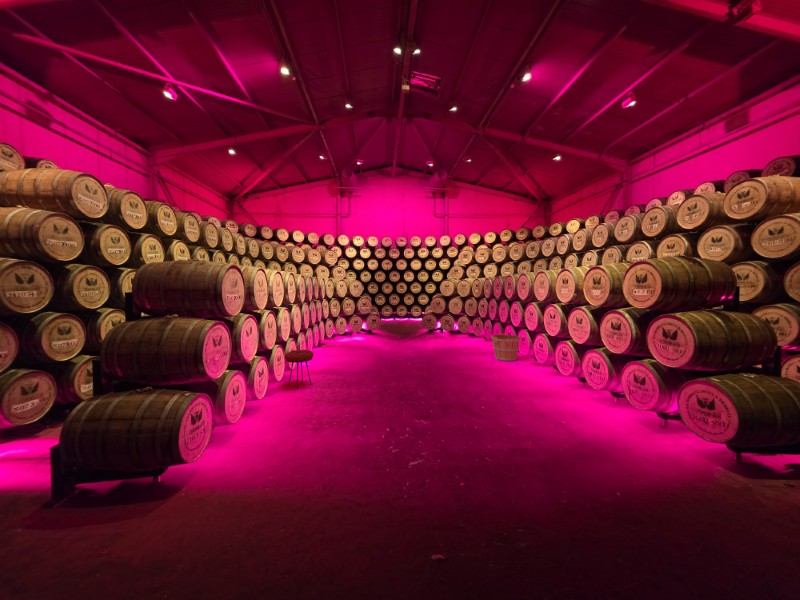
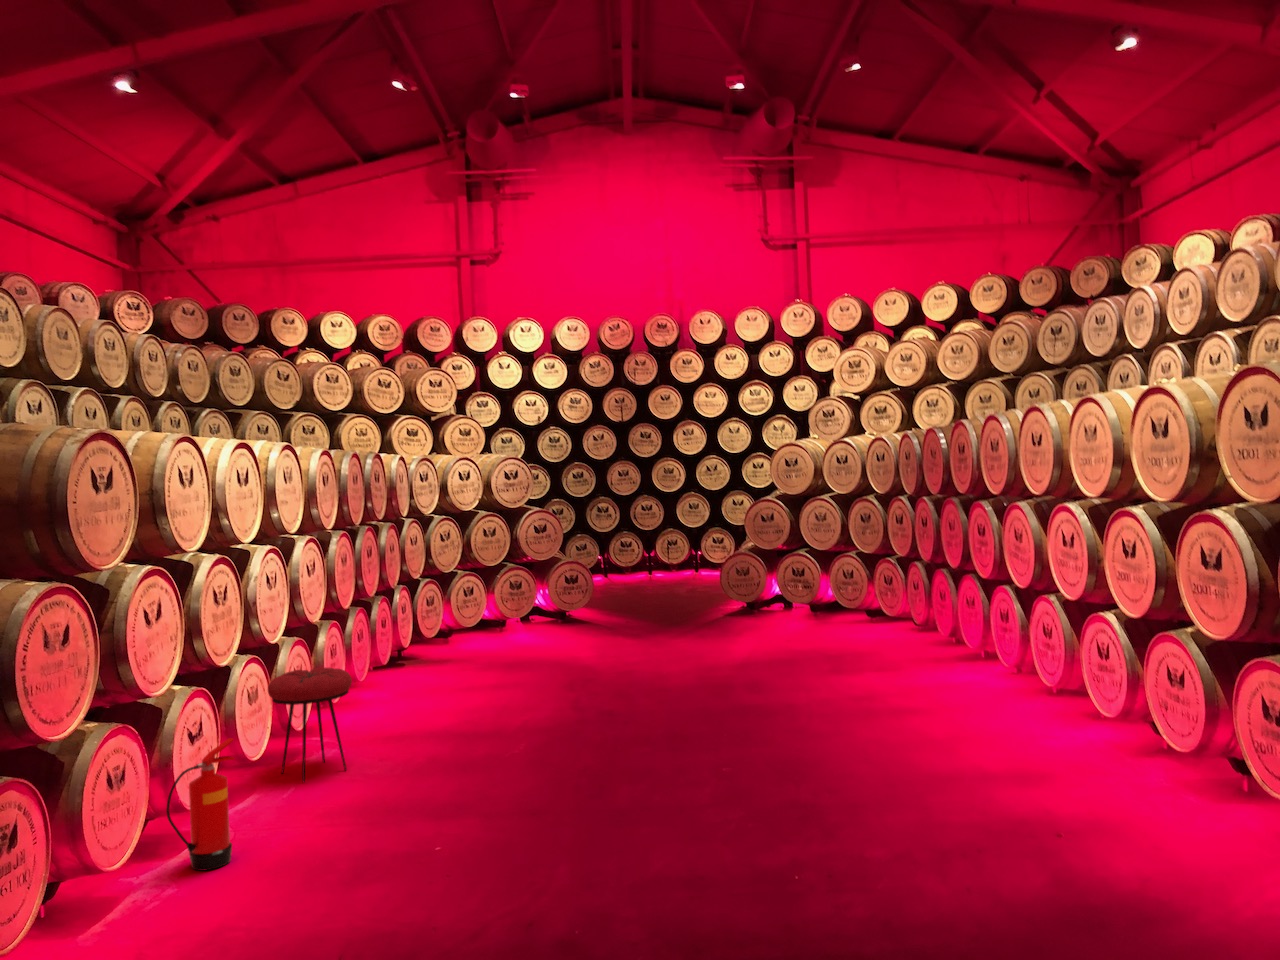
wooden bucket: present [491,334,521,361] -> none [913,606,1005,691]
fire extinguisher: none [256,376,279,422] -> present [166,738,234,871]

